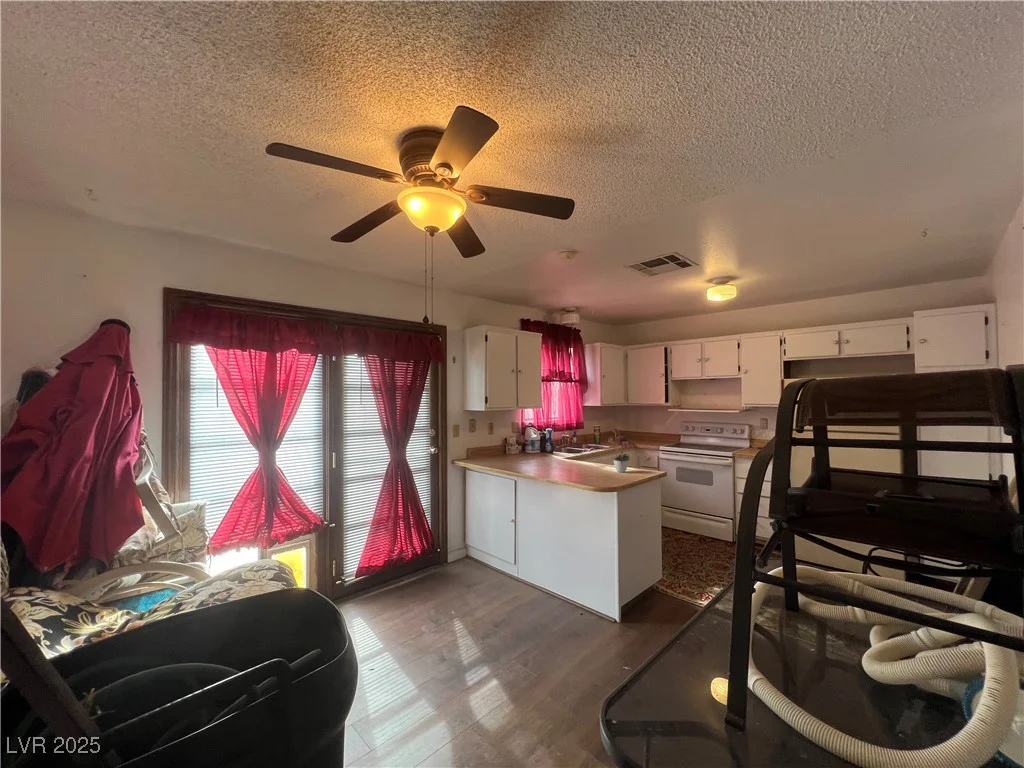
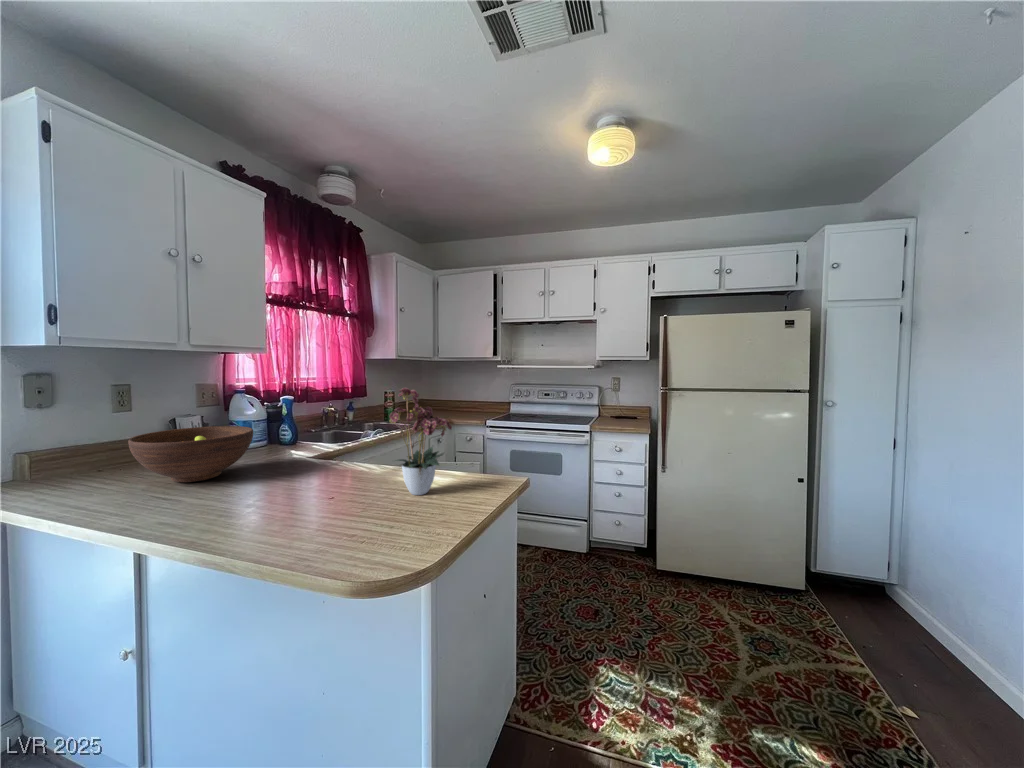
fruit bowl: none [509,442,548,463] -> present [128,426,253,482]

